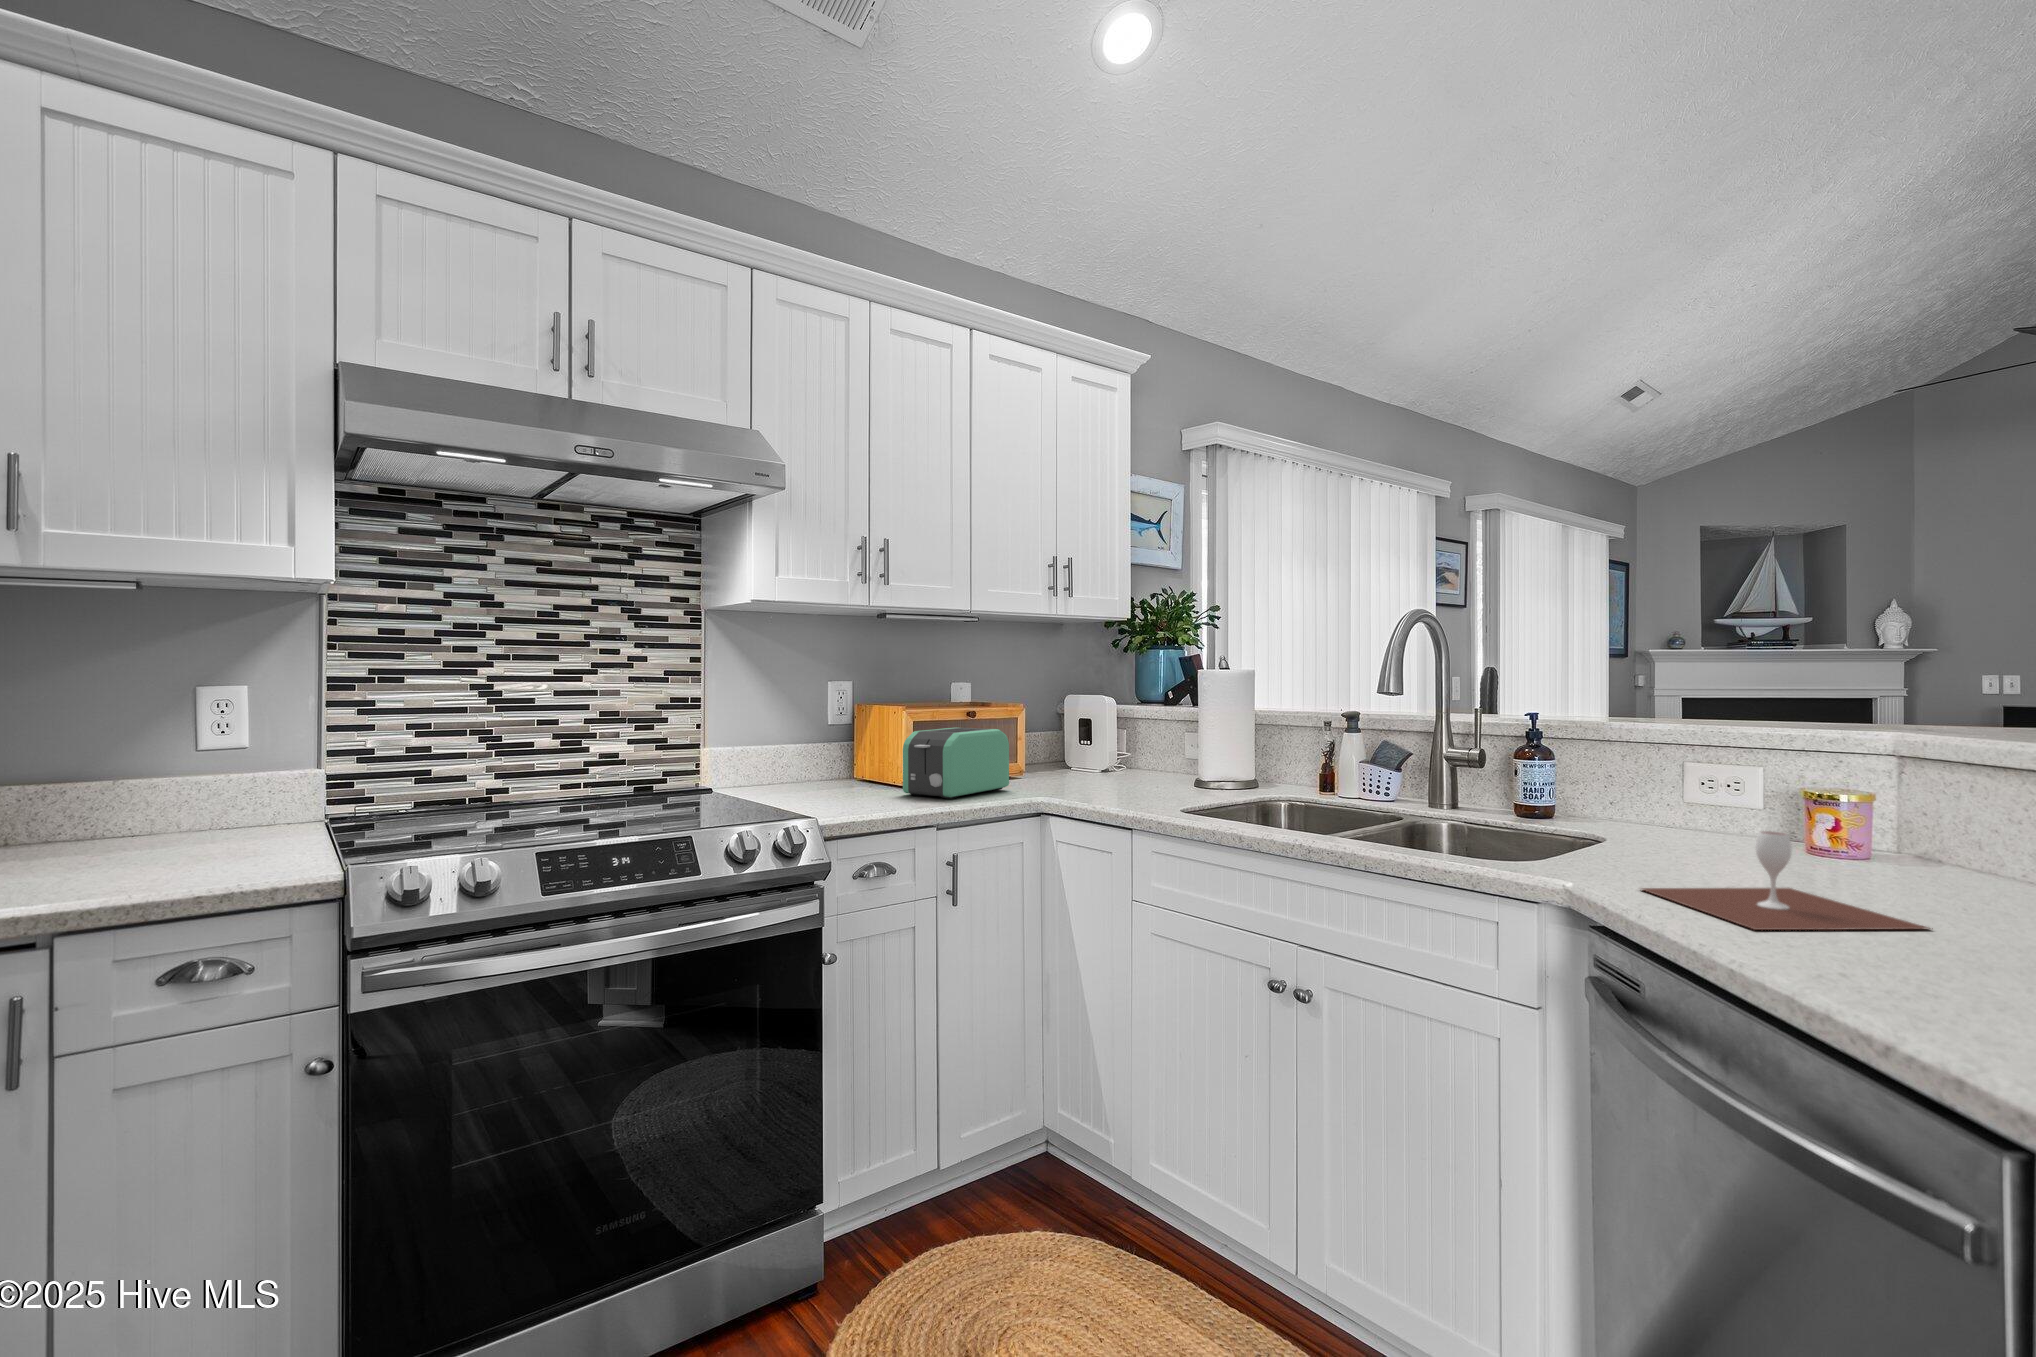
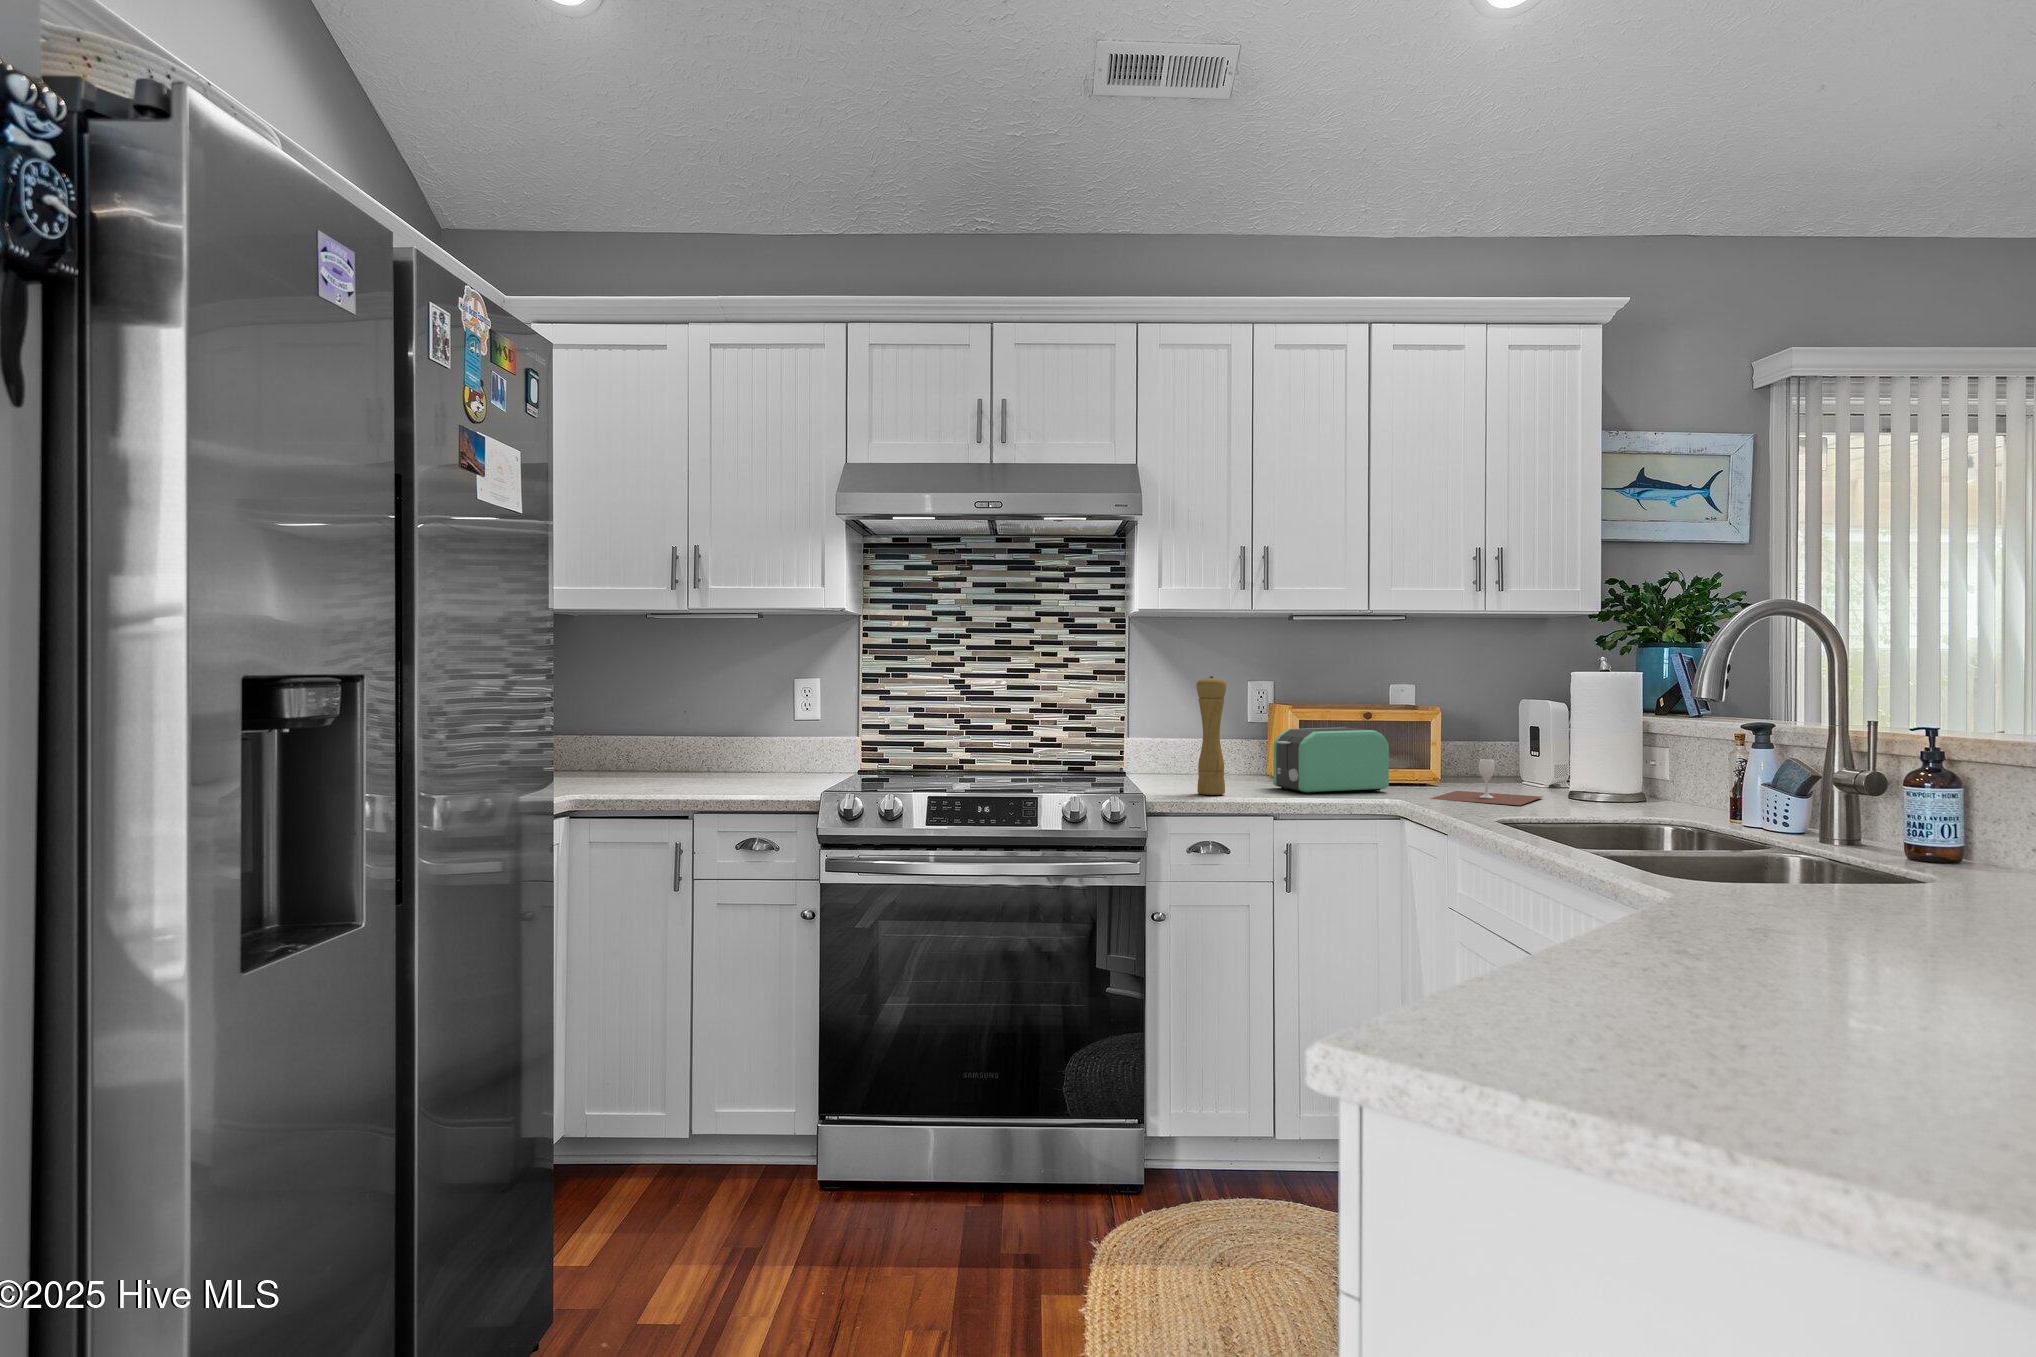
pepper mill: none [852,675,885,810] -> present [1196,676,1226,795]
wine glass: present [1642,831,1933,930] -> present [1430,759,1542,805]

